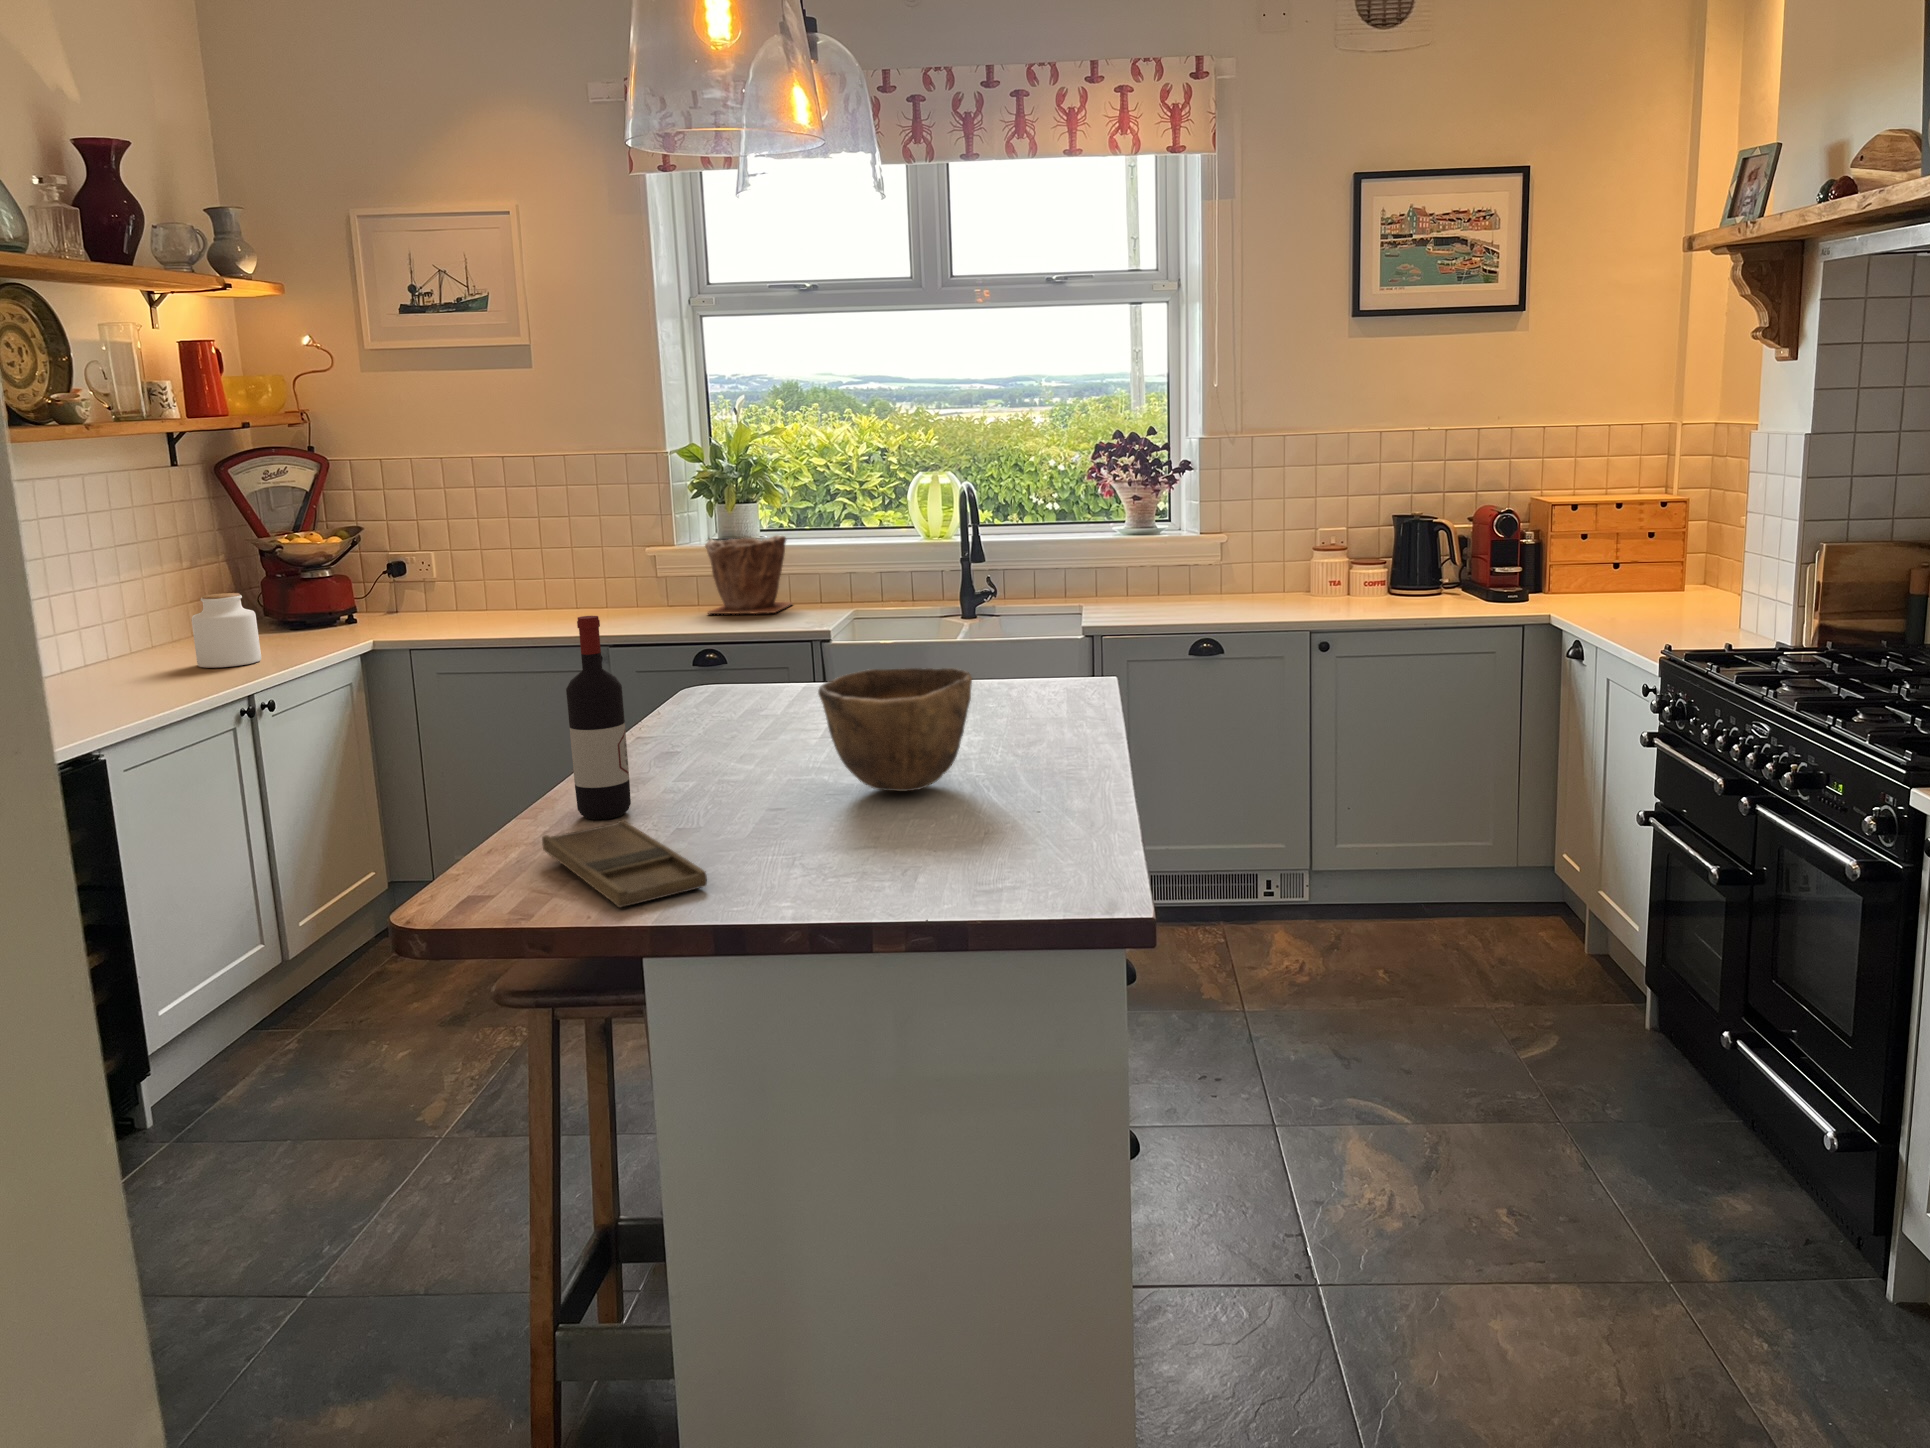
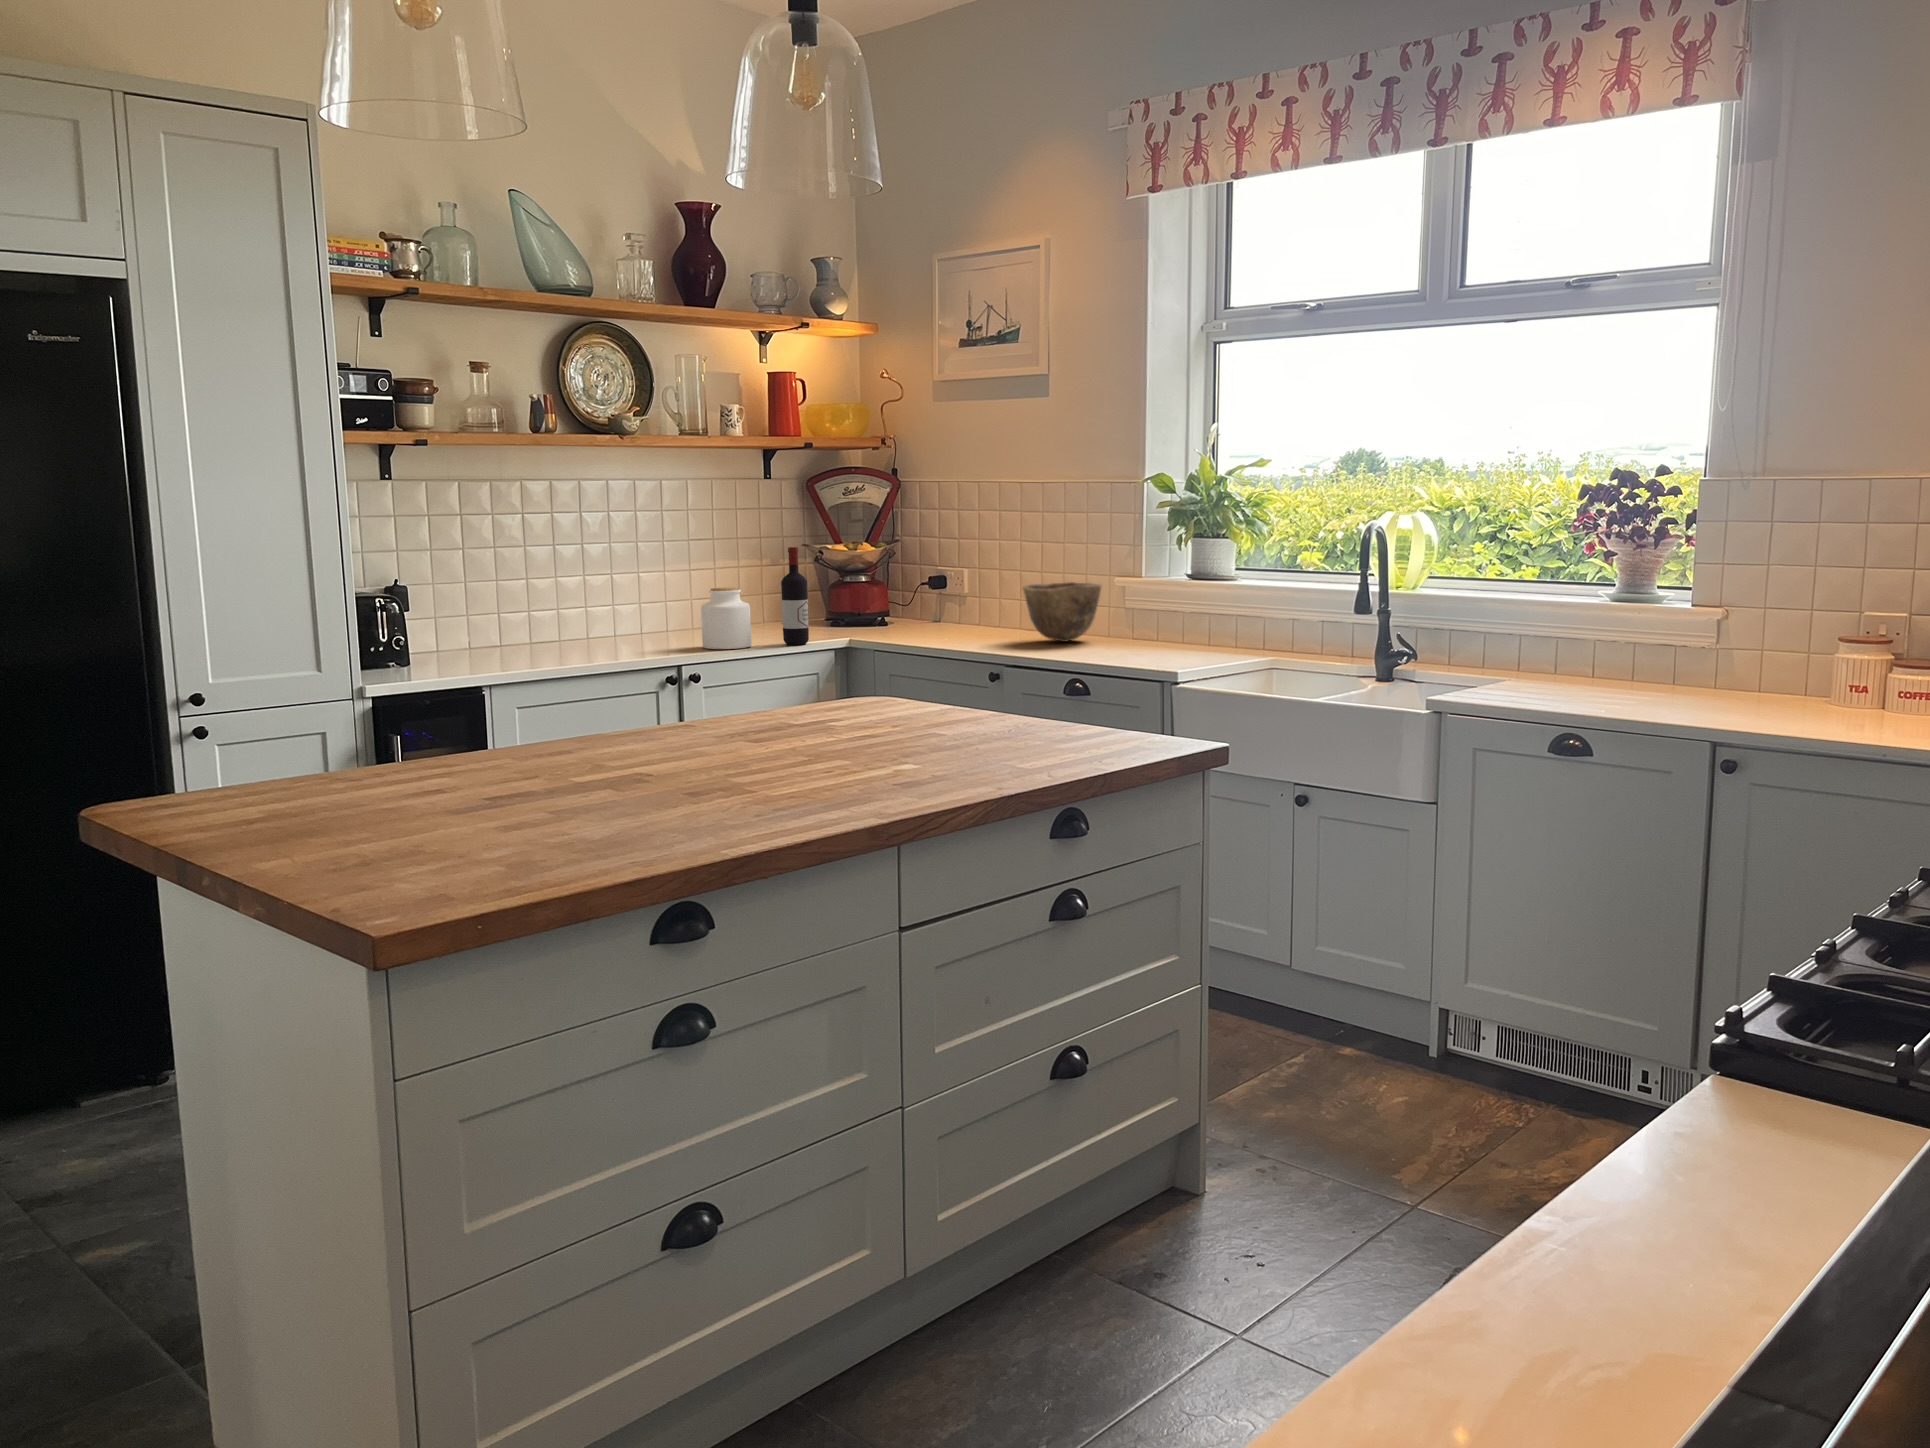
plant pot: present [705,535,792,614] -> none [1137,572,1239,655]
wine bottle: present [566,616,631,820] -> present [781,547,809,645]
bowl: present [818,668,972,791] -> present [1023,582,1102,642]
tray: present [542,820,707,908] -> none [288,777,441,835]

